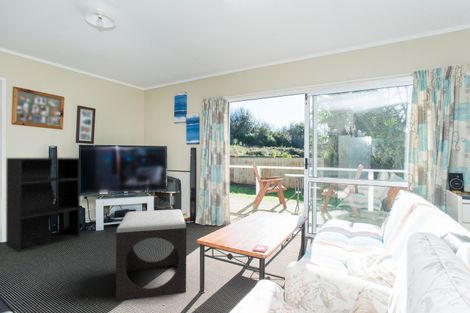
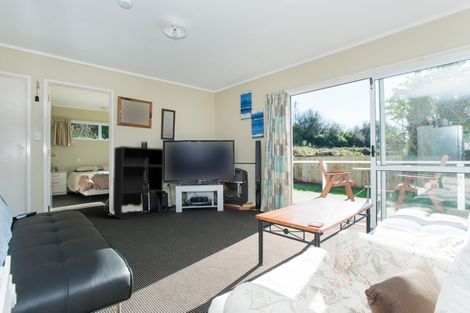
footstool: present [116,209,187,302] -> none [186,183,244,250]

